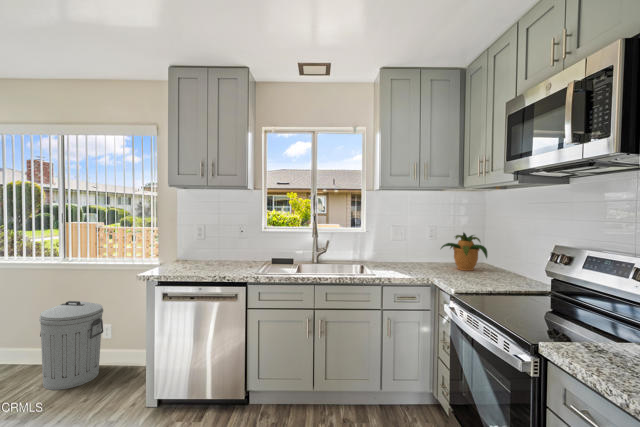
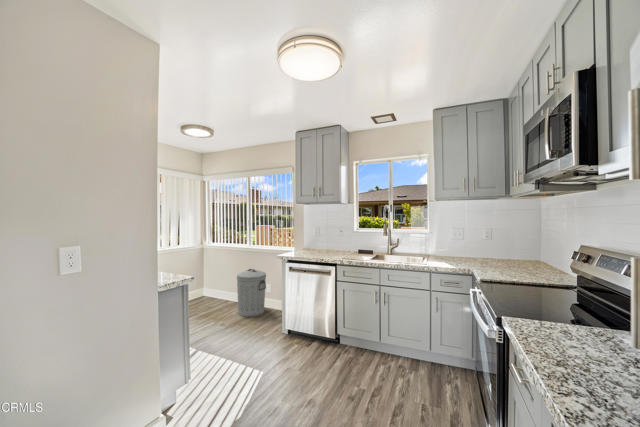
potted plant: present [441,233,488,271] -> none [488,234,537,267]

